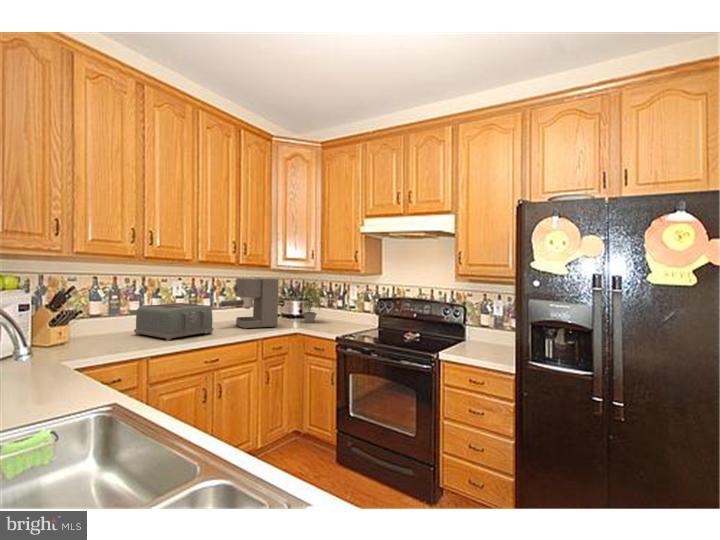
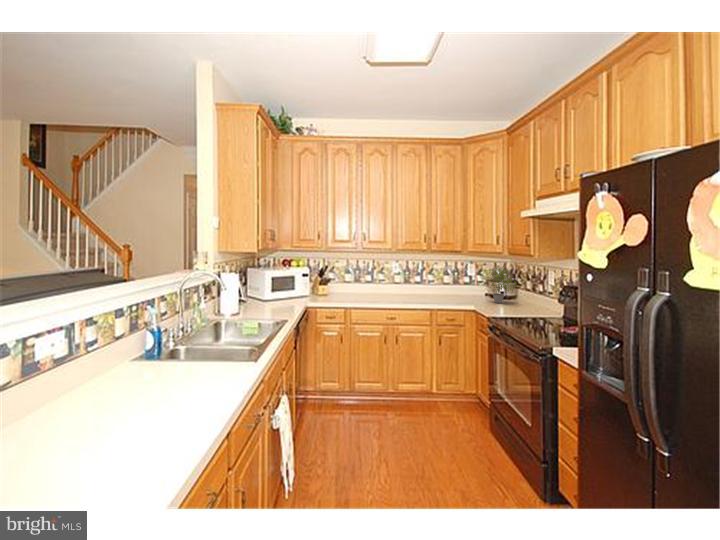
coffee maker: present [220,278,279,329] -> none [418,261,462,303]
toaster: present [134,303,214,341] -> none [363,278,403,302]

